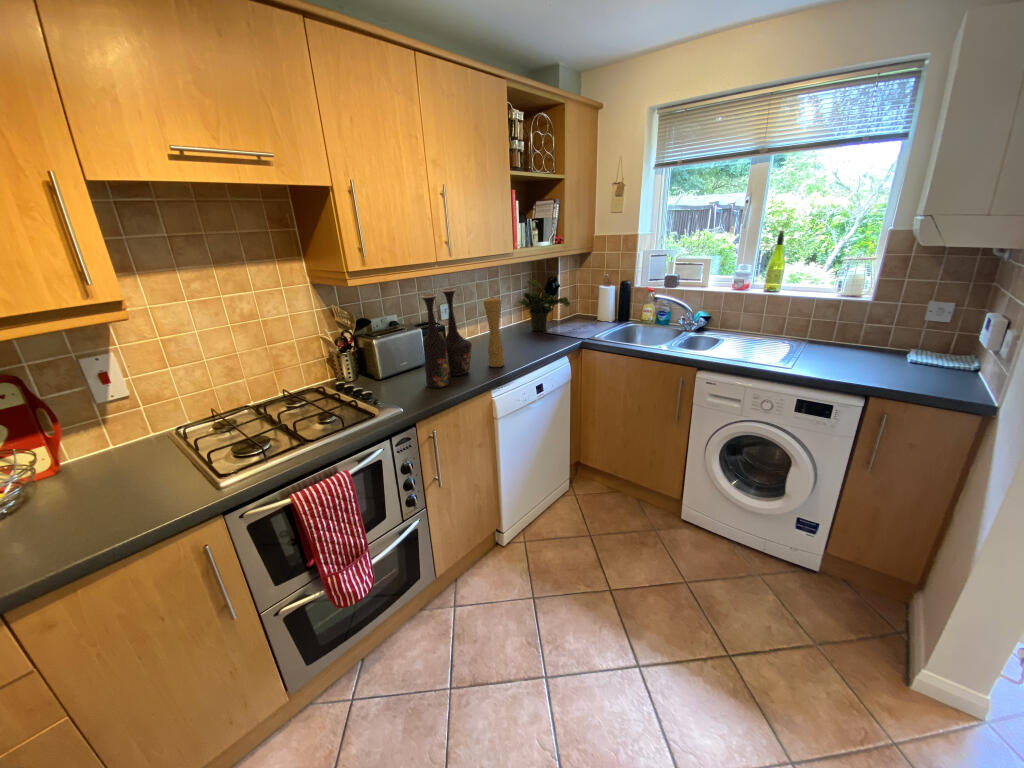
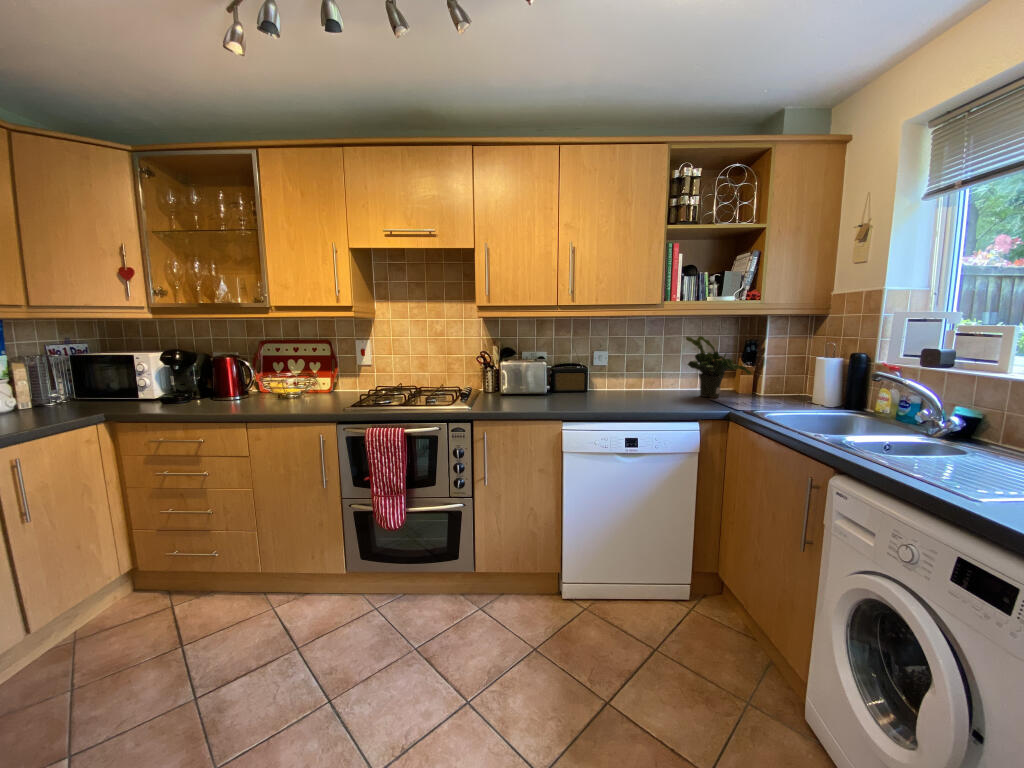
vase: present [421,288,472,388] -> none [513,326,569,406]
pepper mill: present [484,297,504,367] -> none [584,338,602,406]

